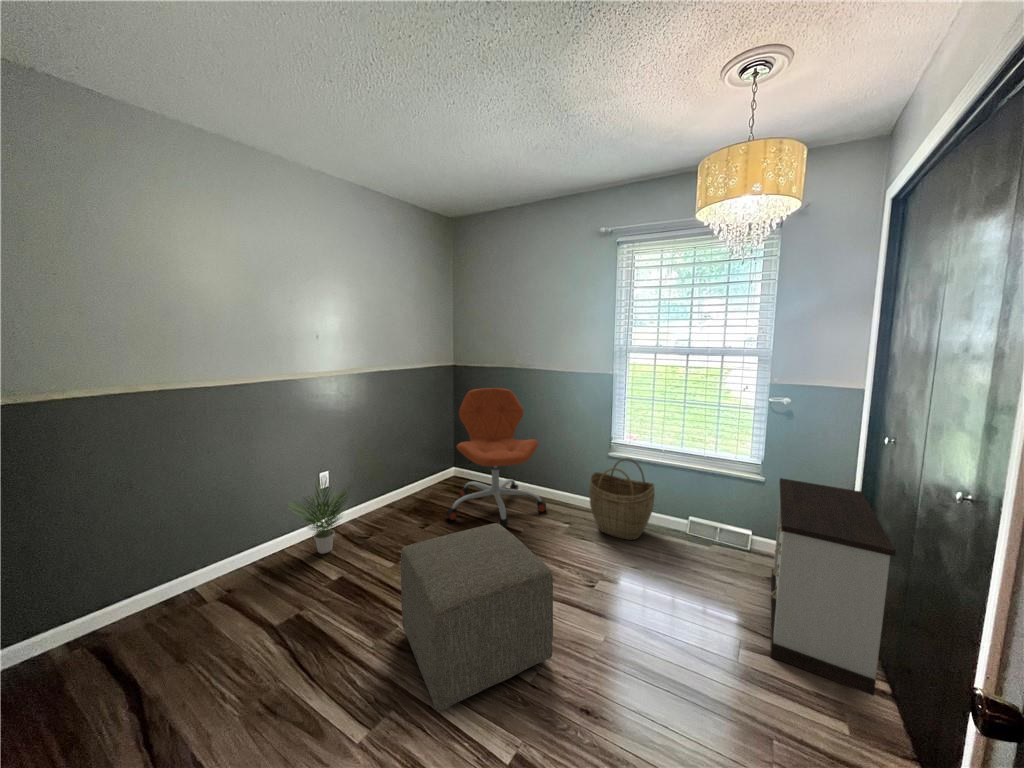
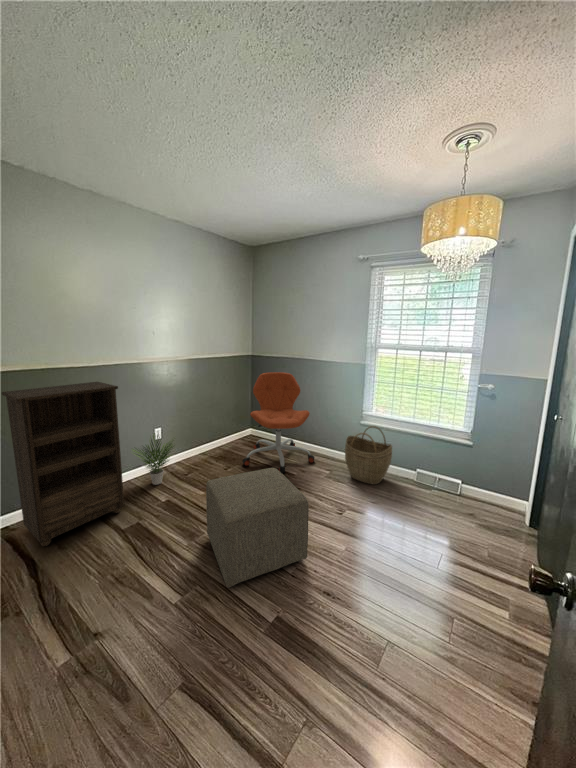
bookshelf: none [91,407,277,660] -> present [2,382,124,546]
nightstand: present [770,478,896,696] -> none [461,443,550,595]

